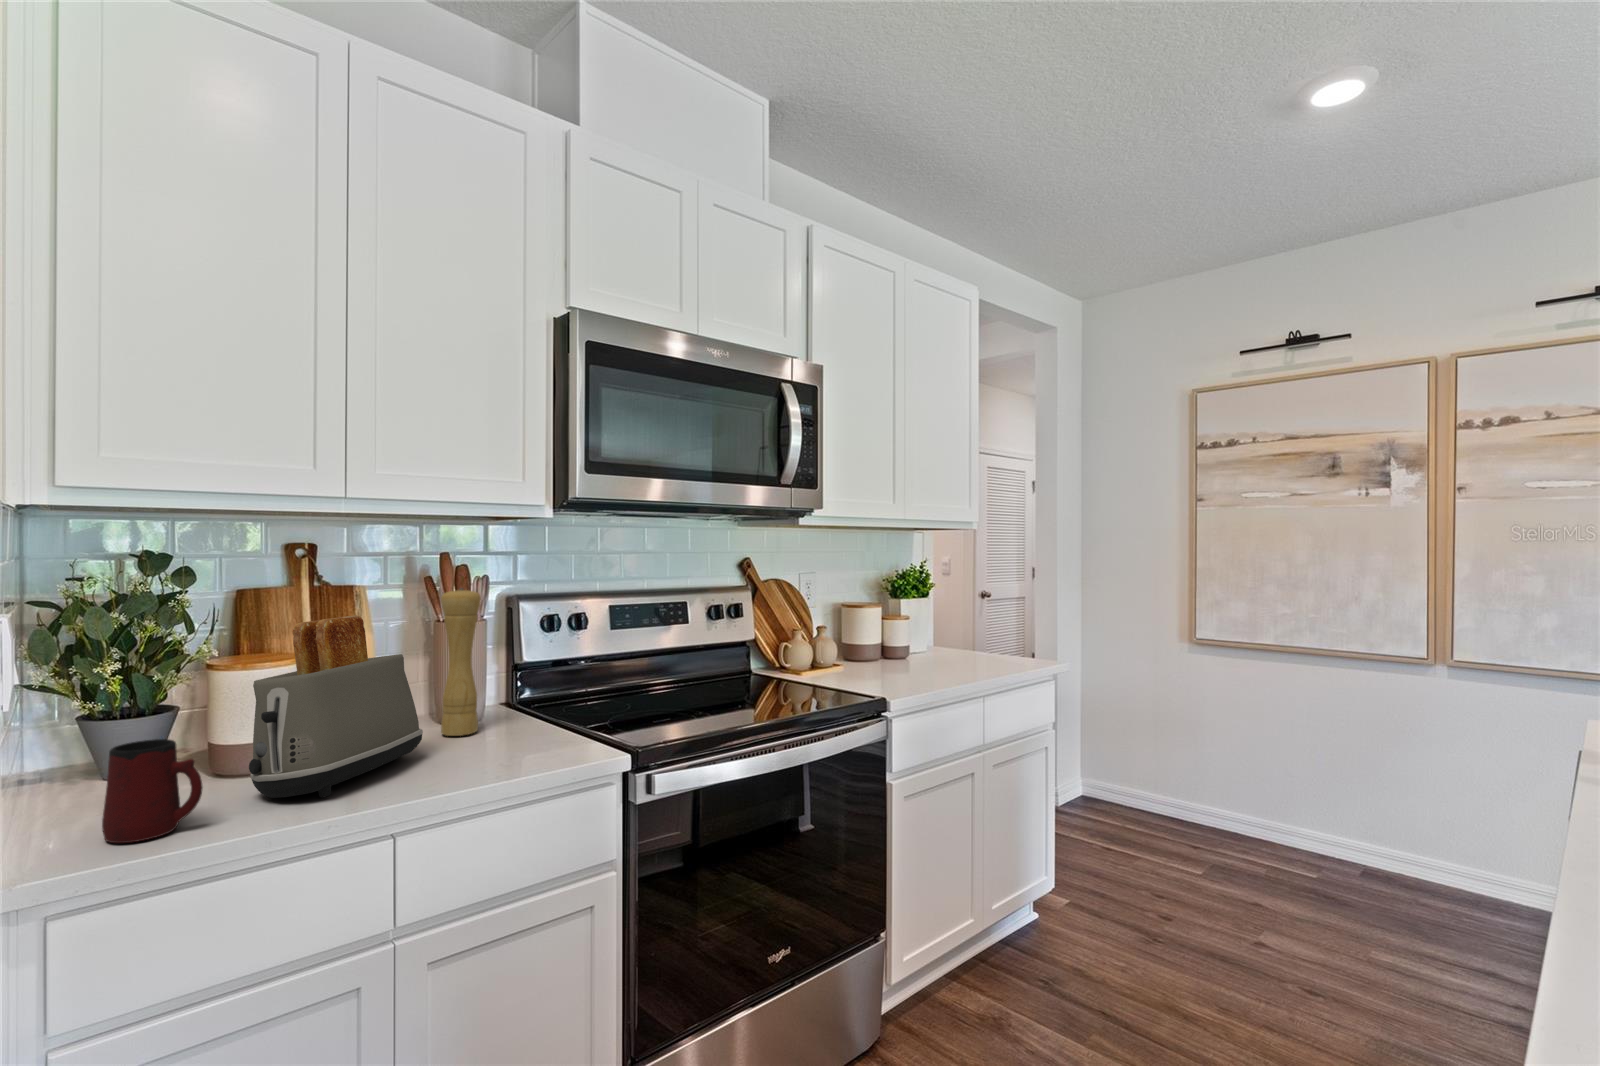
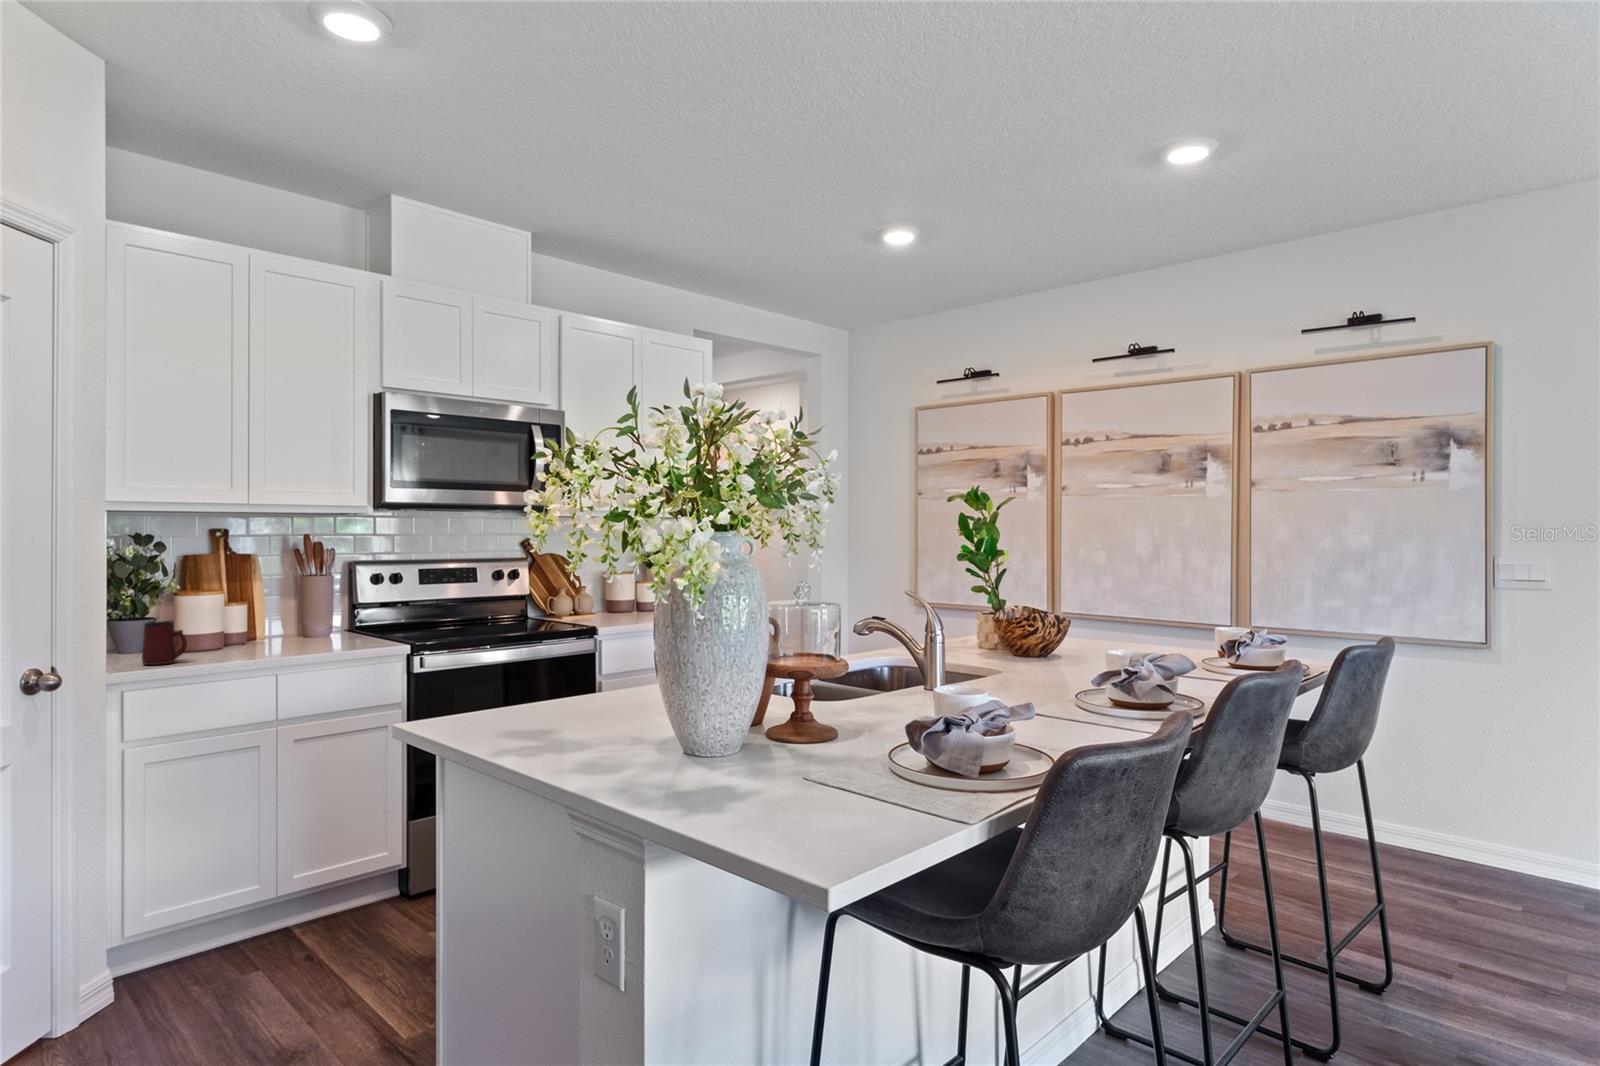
pepper mill: present [441,588,481,736] -> none [304,555,328,639]
toaster: present [249,615,423,798] -> none [205,567,294,655]

